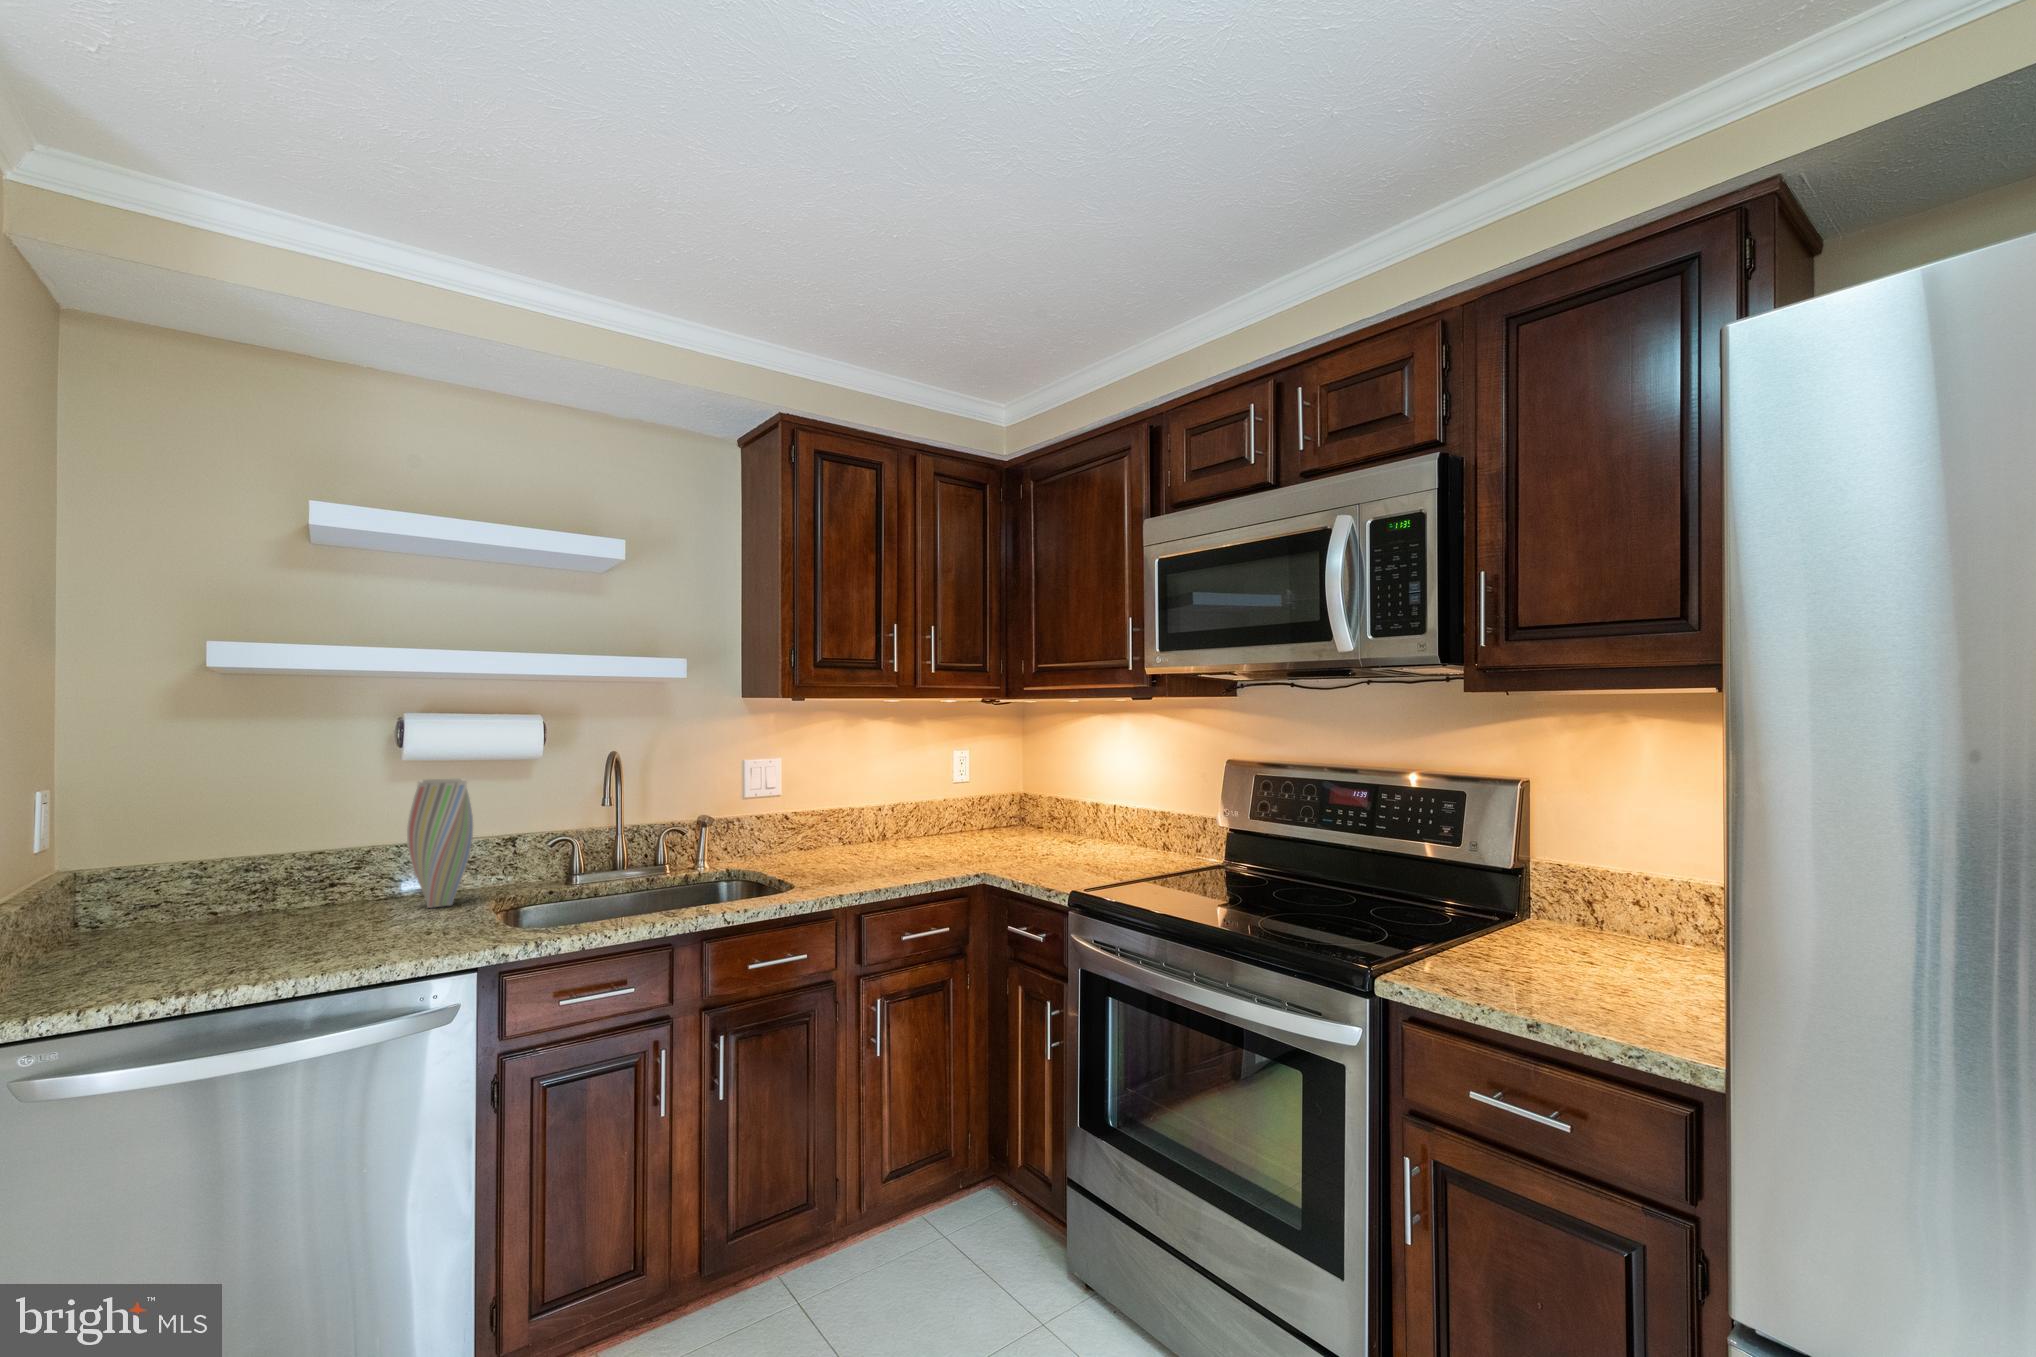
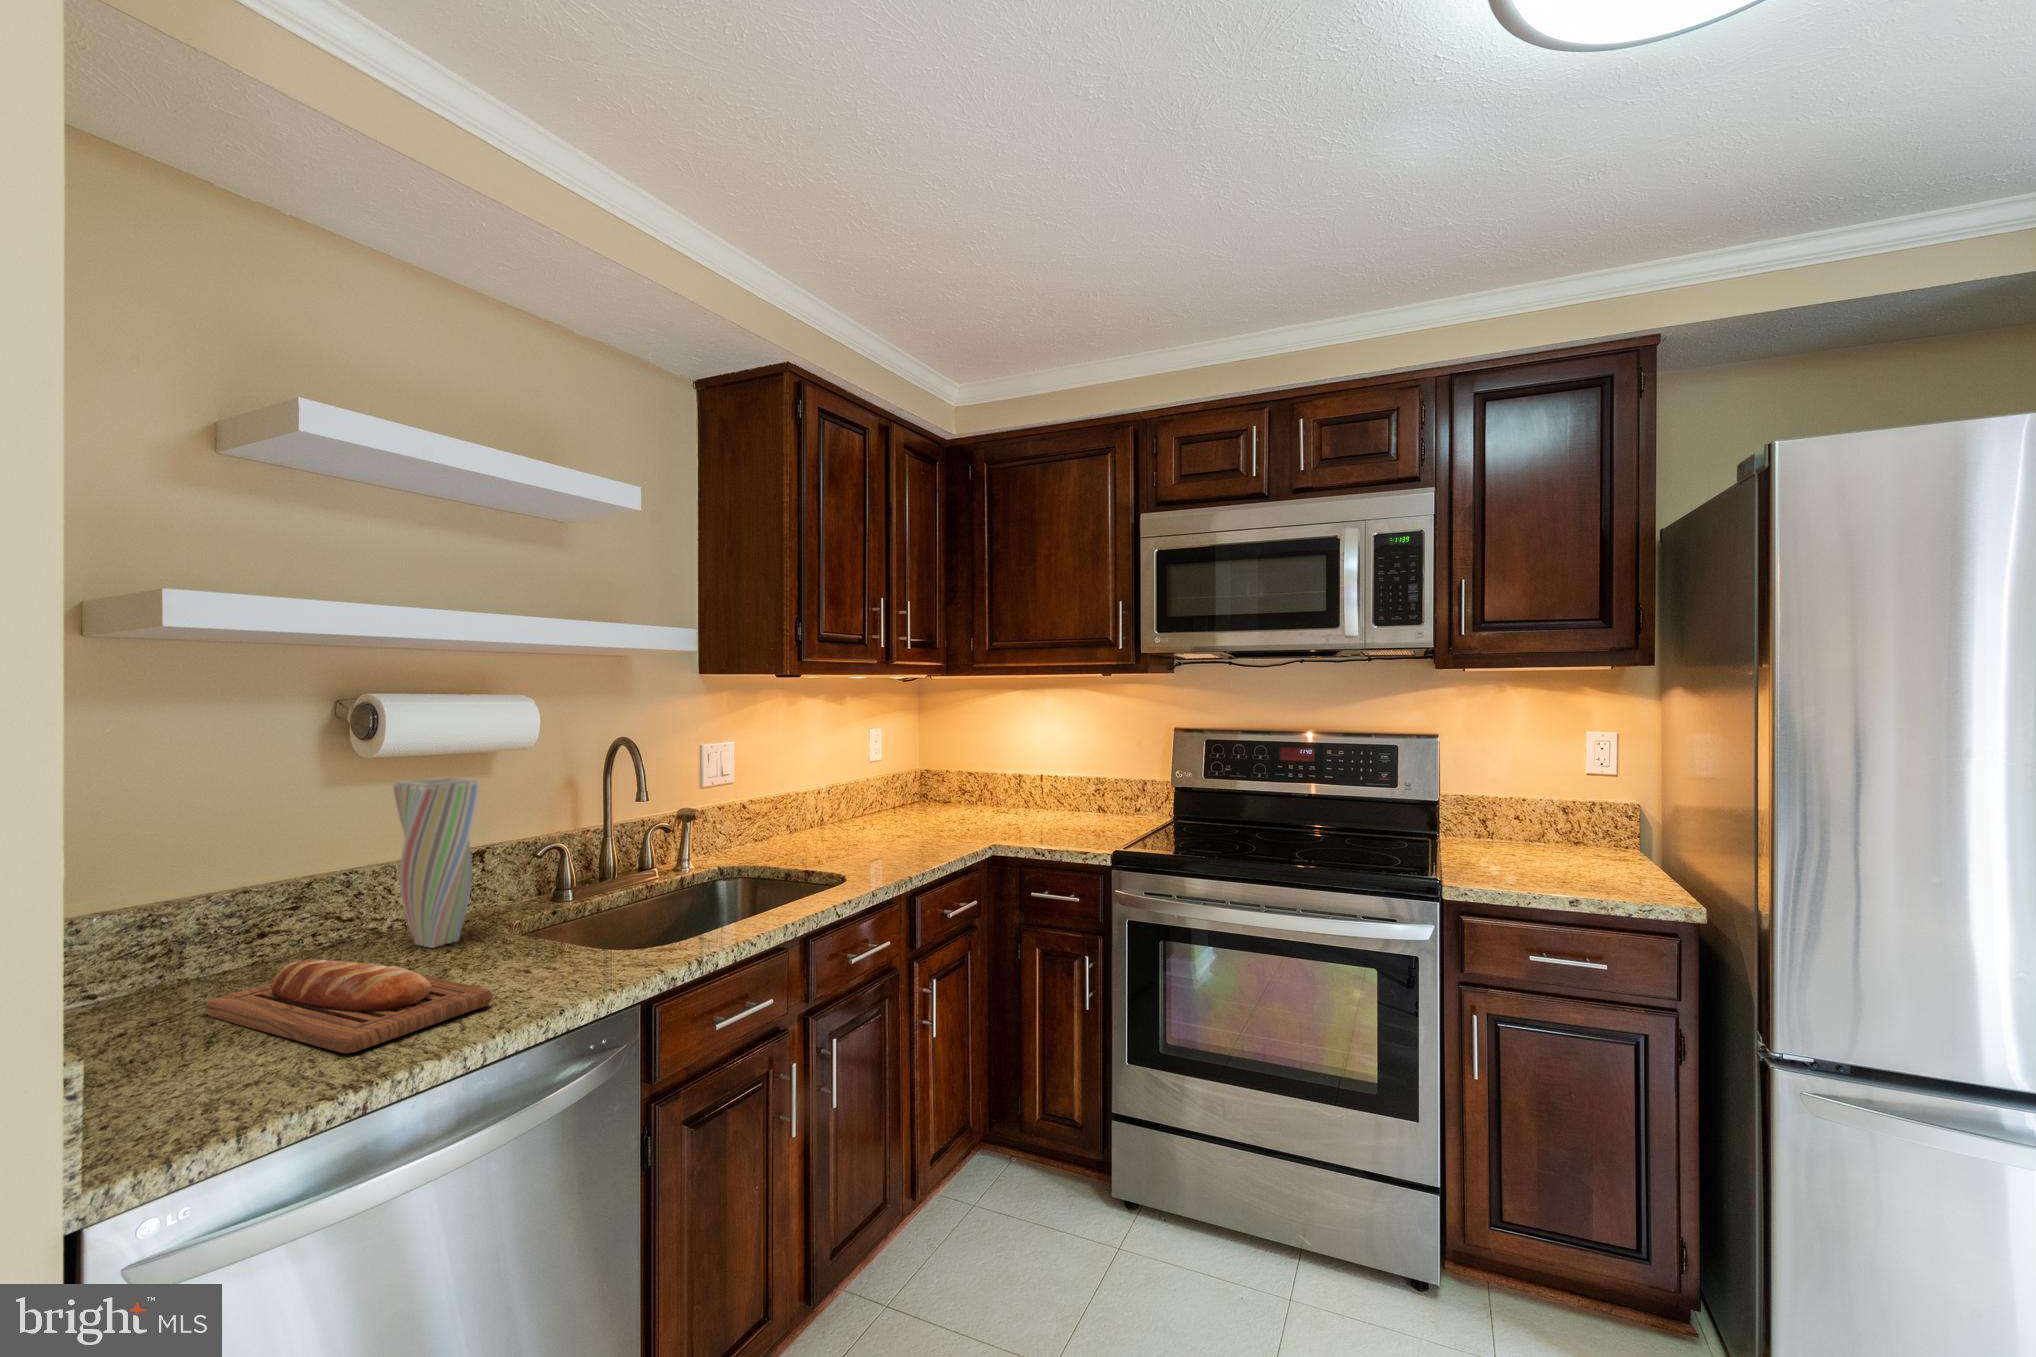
bread loaf: none [218,904,358,972] -> present [205,959,492,1053]

